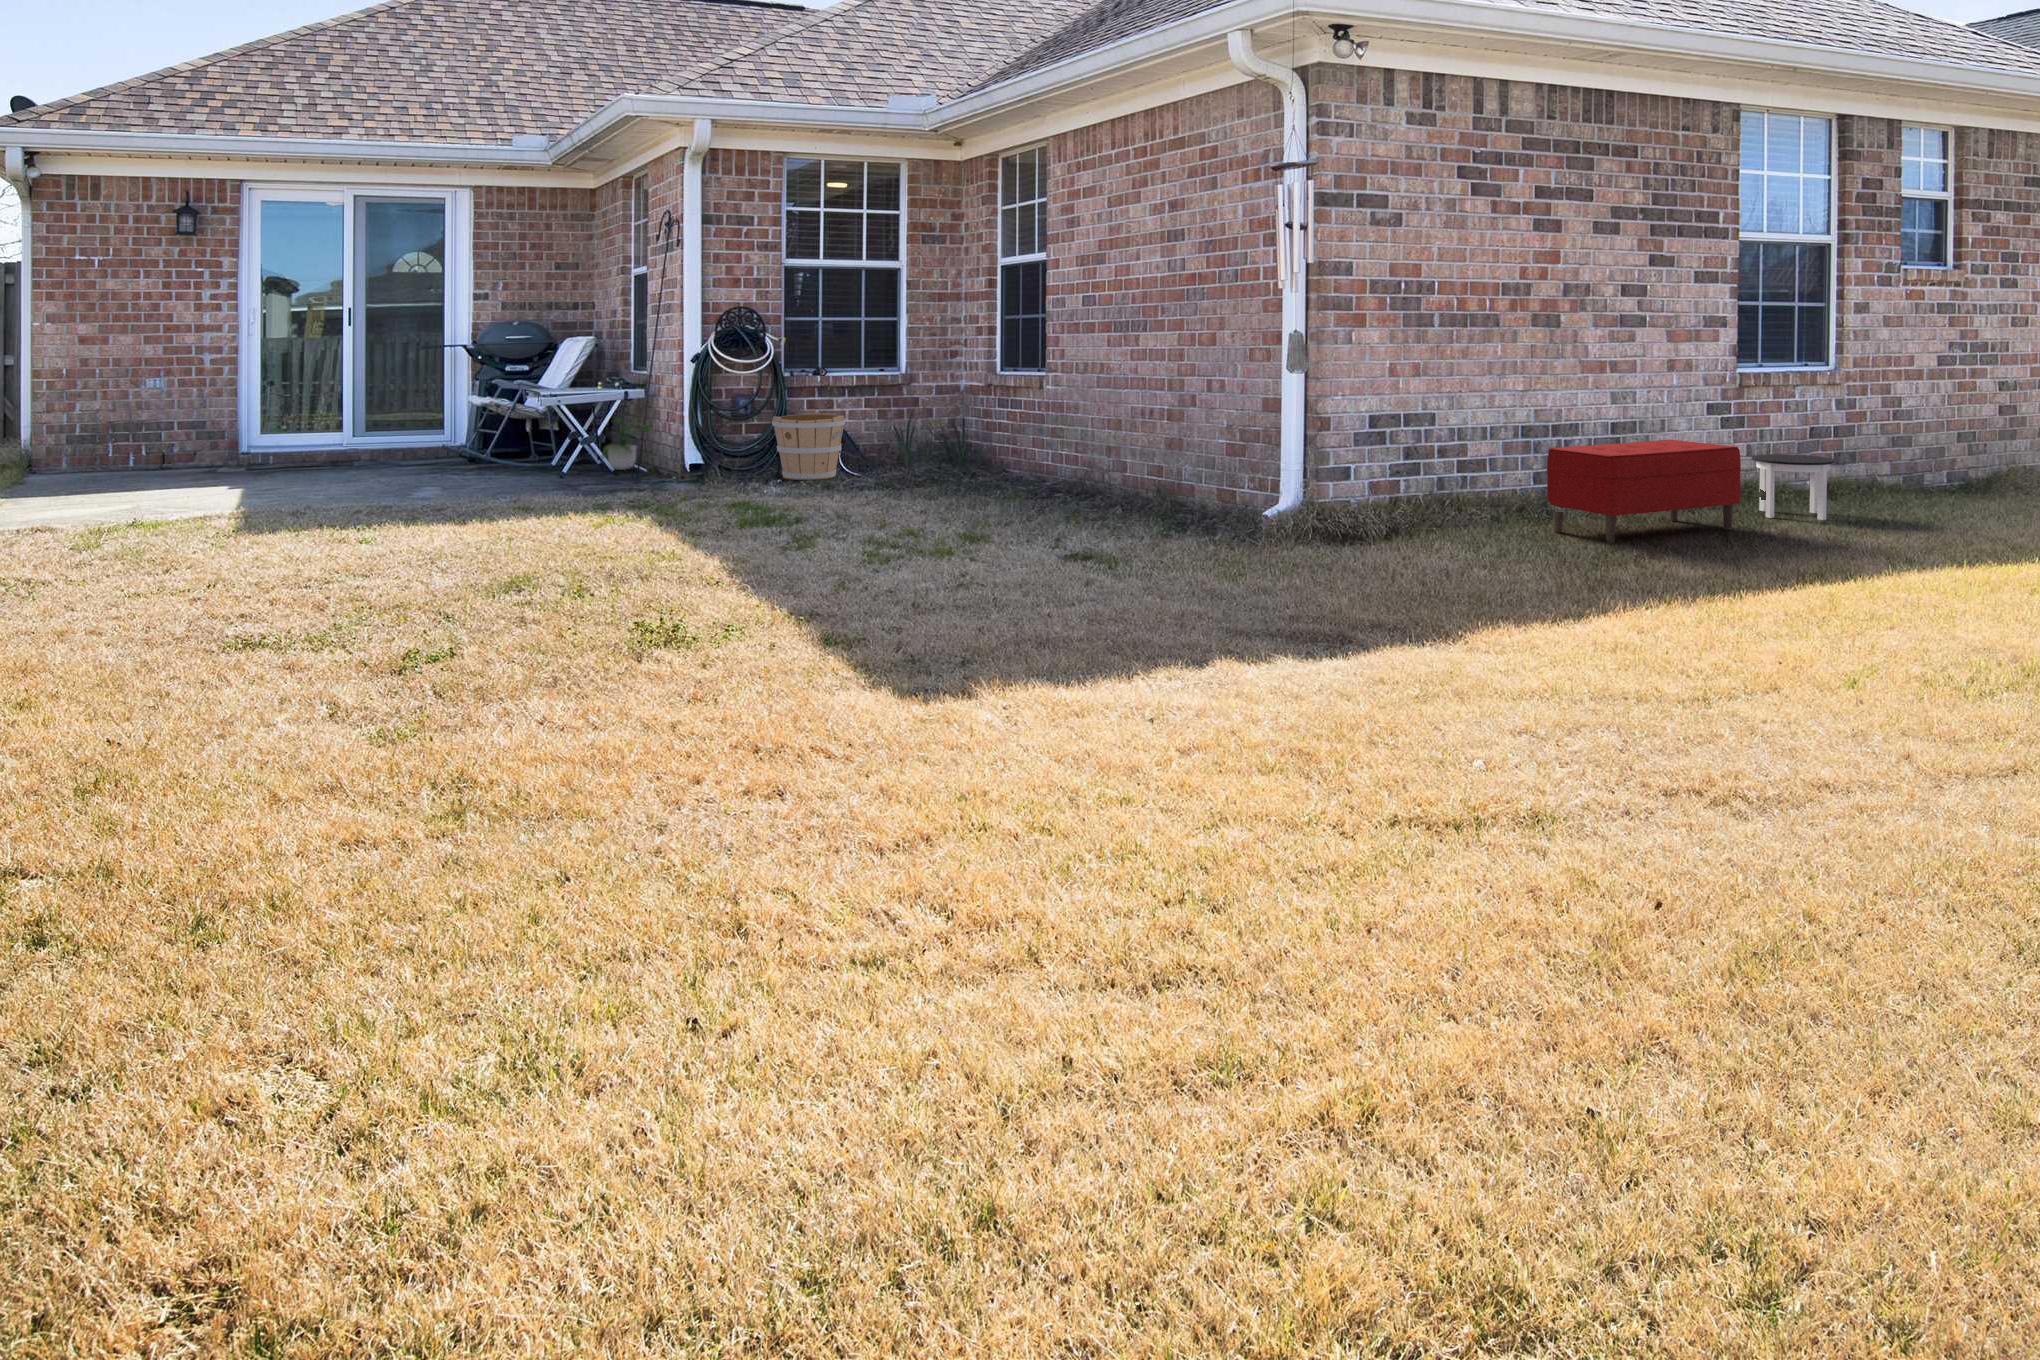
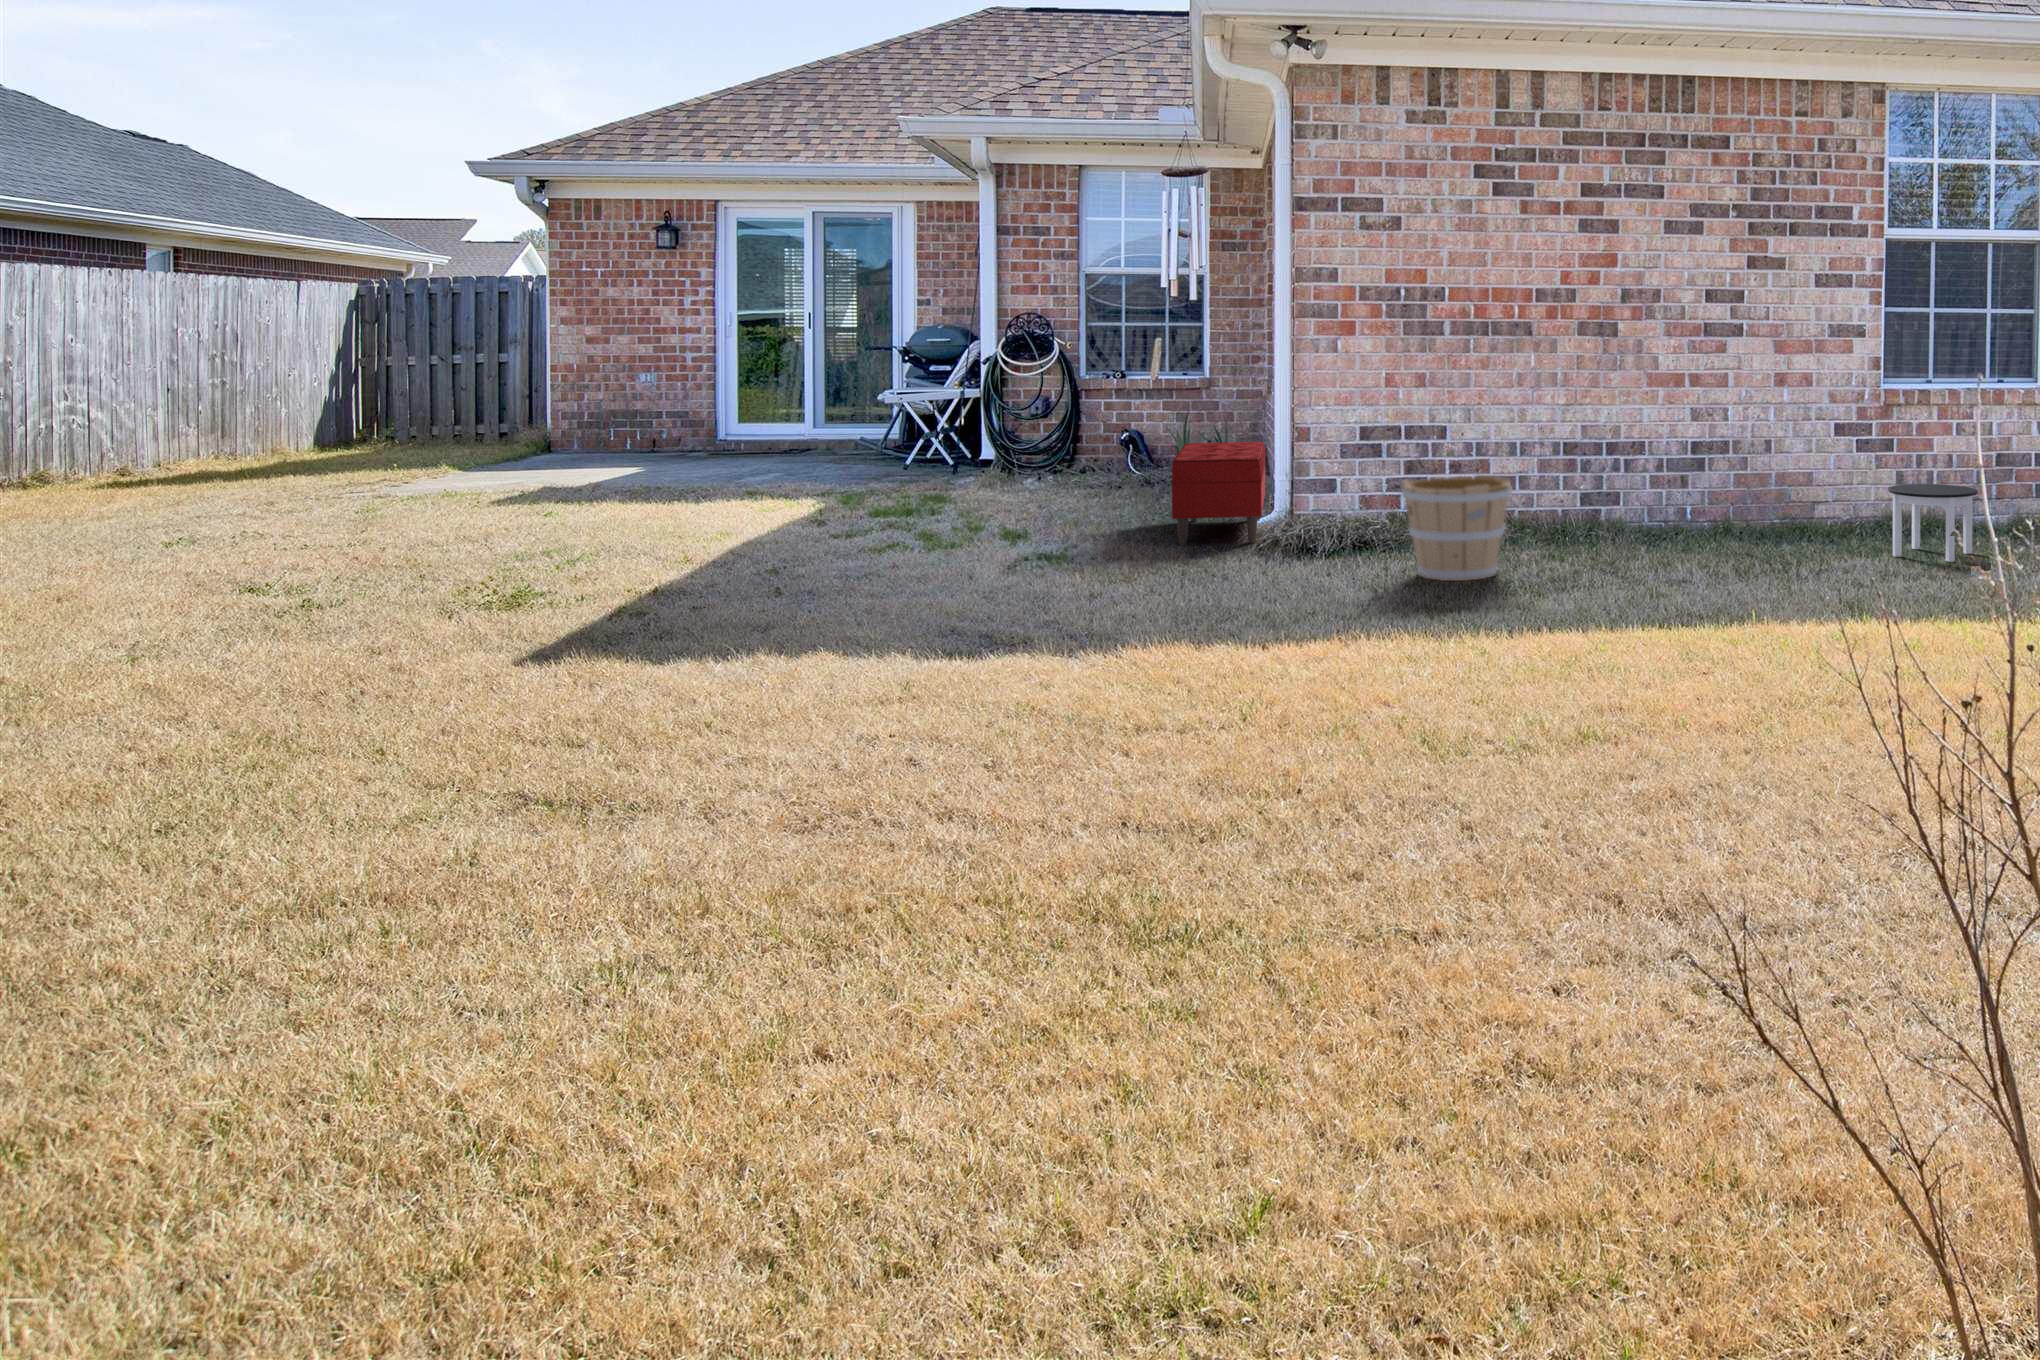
potted plant: present [601,409,651,470] -> none [932,393,978,466]
wooden bucket: present [772,412,846,480] -> present [1402,475,1512,581]
bench: present [1547,440,1741,543] -> present [1172,442,1266,545]

